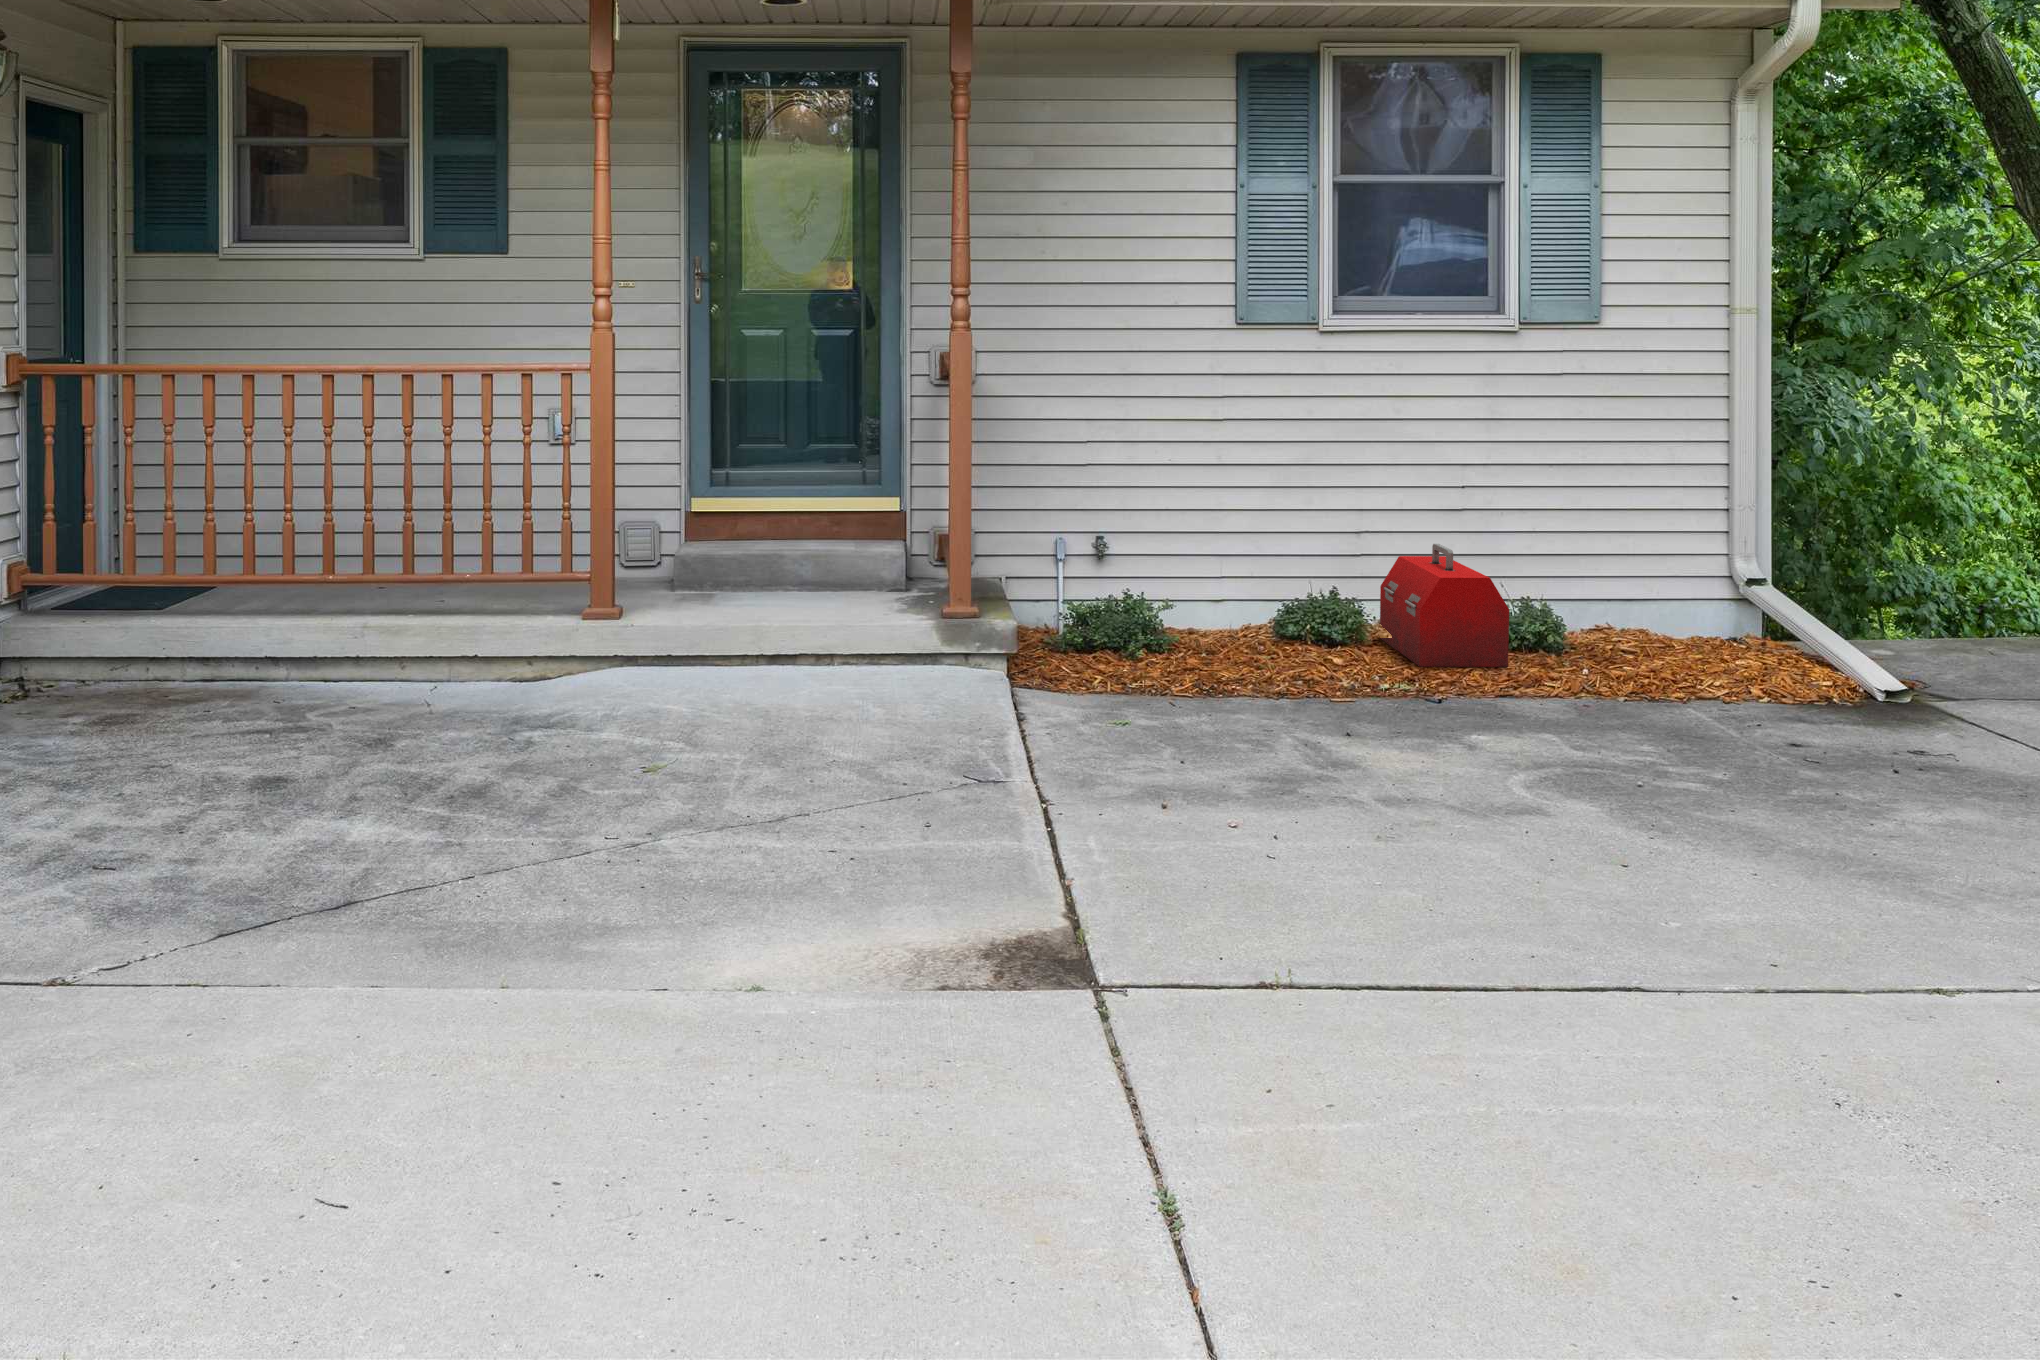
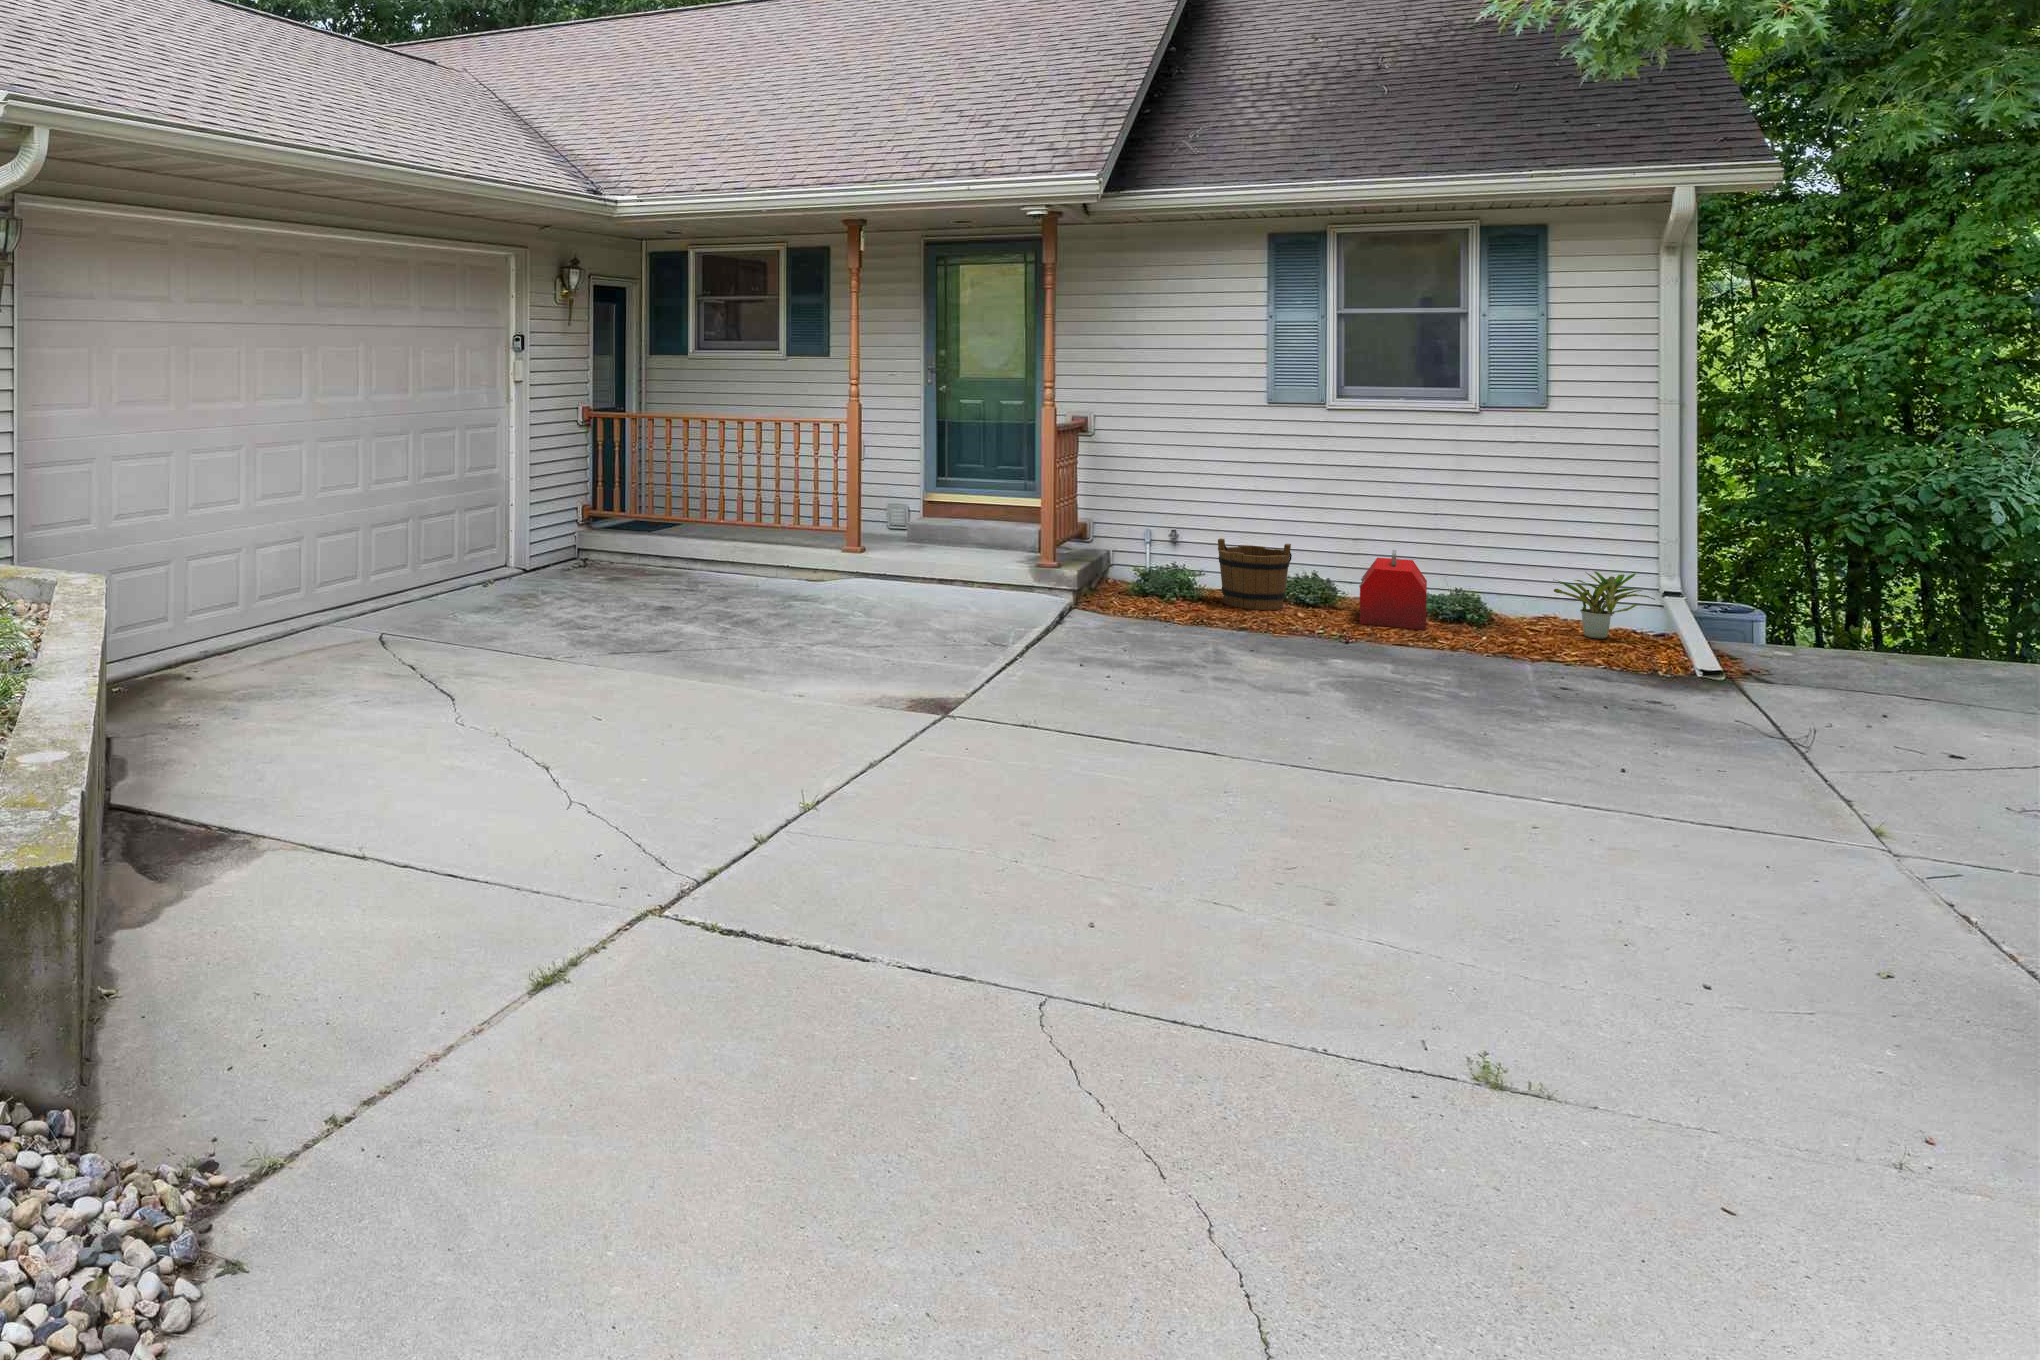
bucket: none [1190,544,1300,658] -> present [1218,538,1292,610]
potted plant: none [1623,552,1755,652] -> present [1553,572,1655,639]

